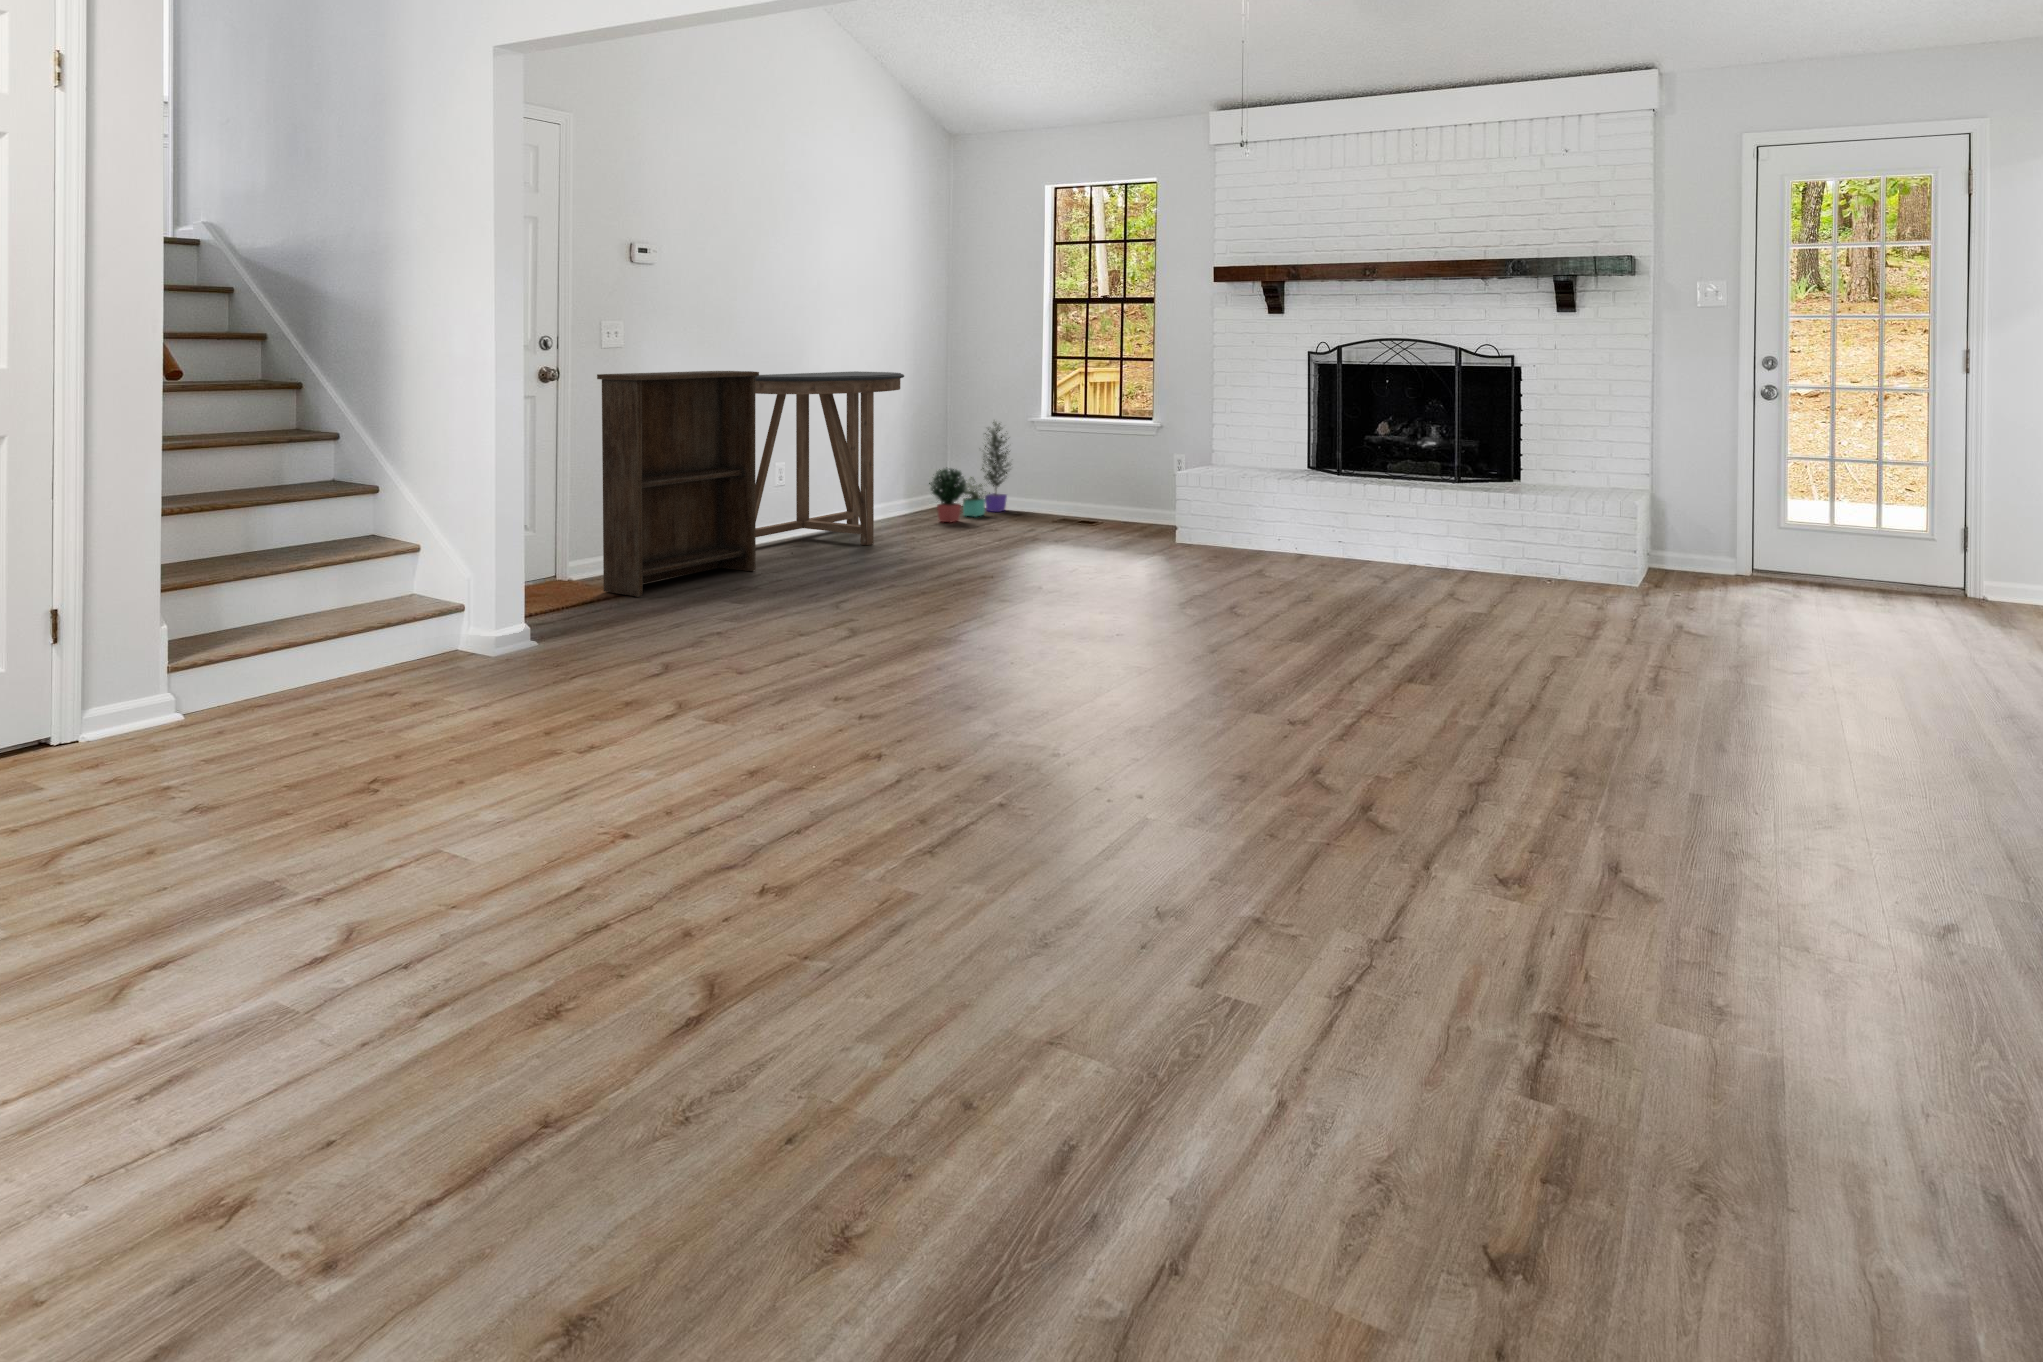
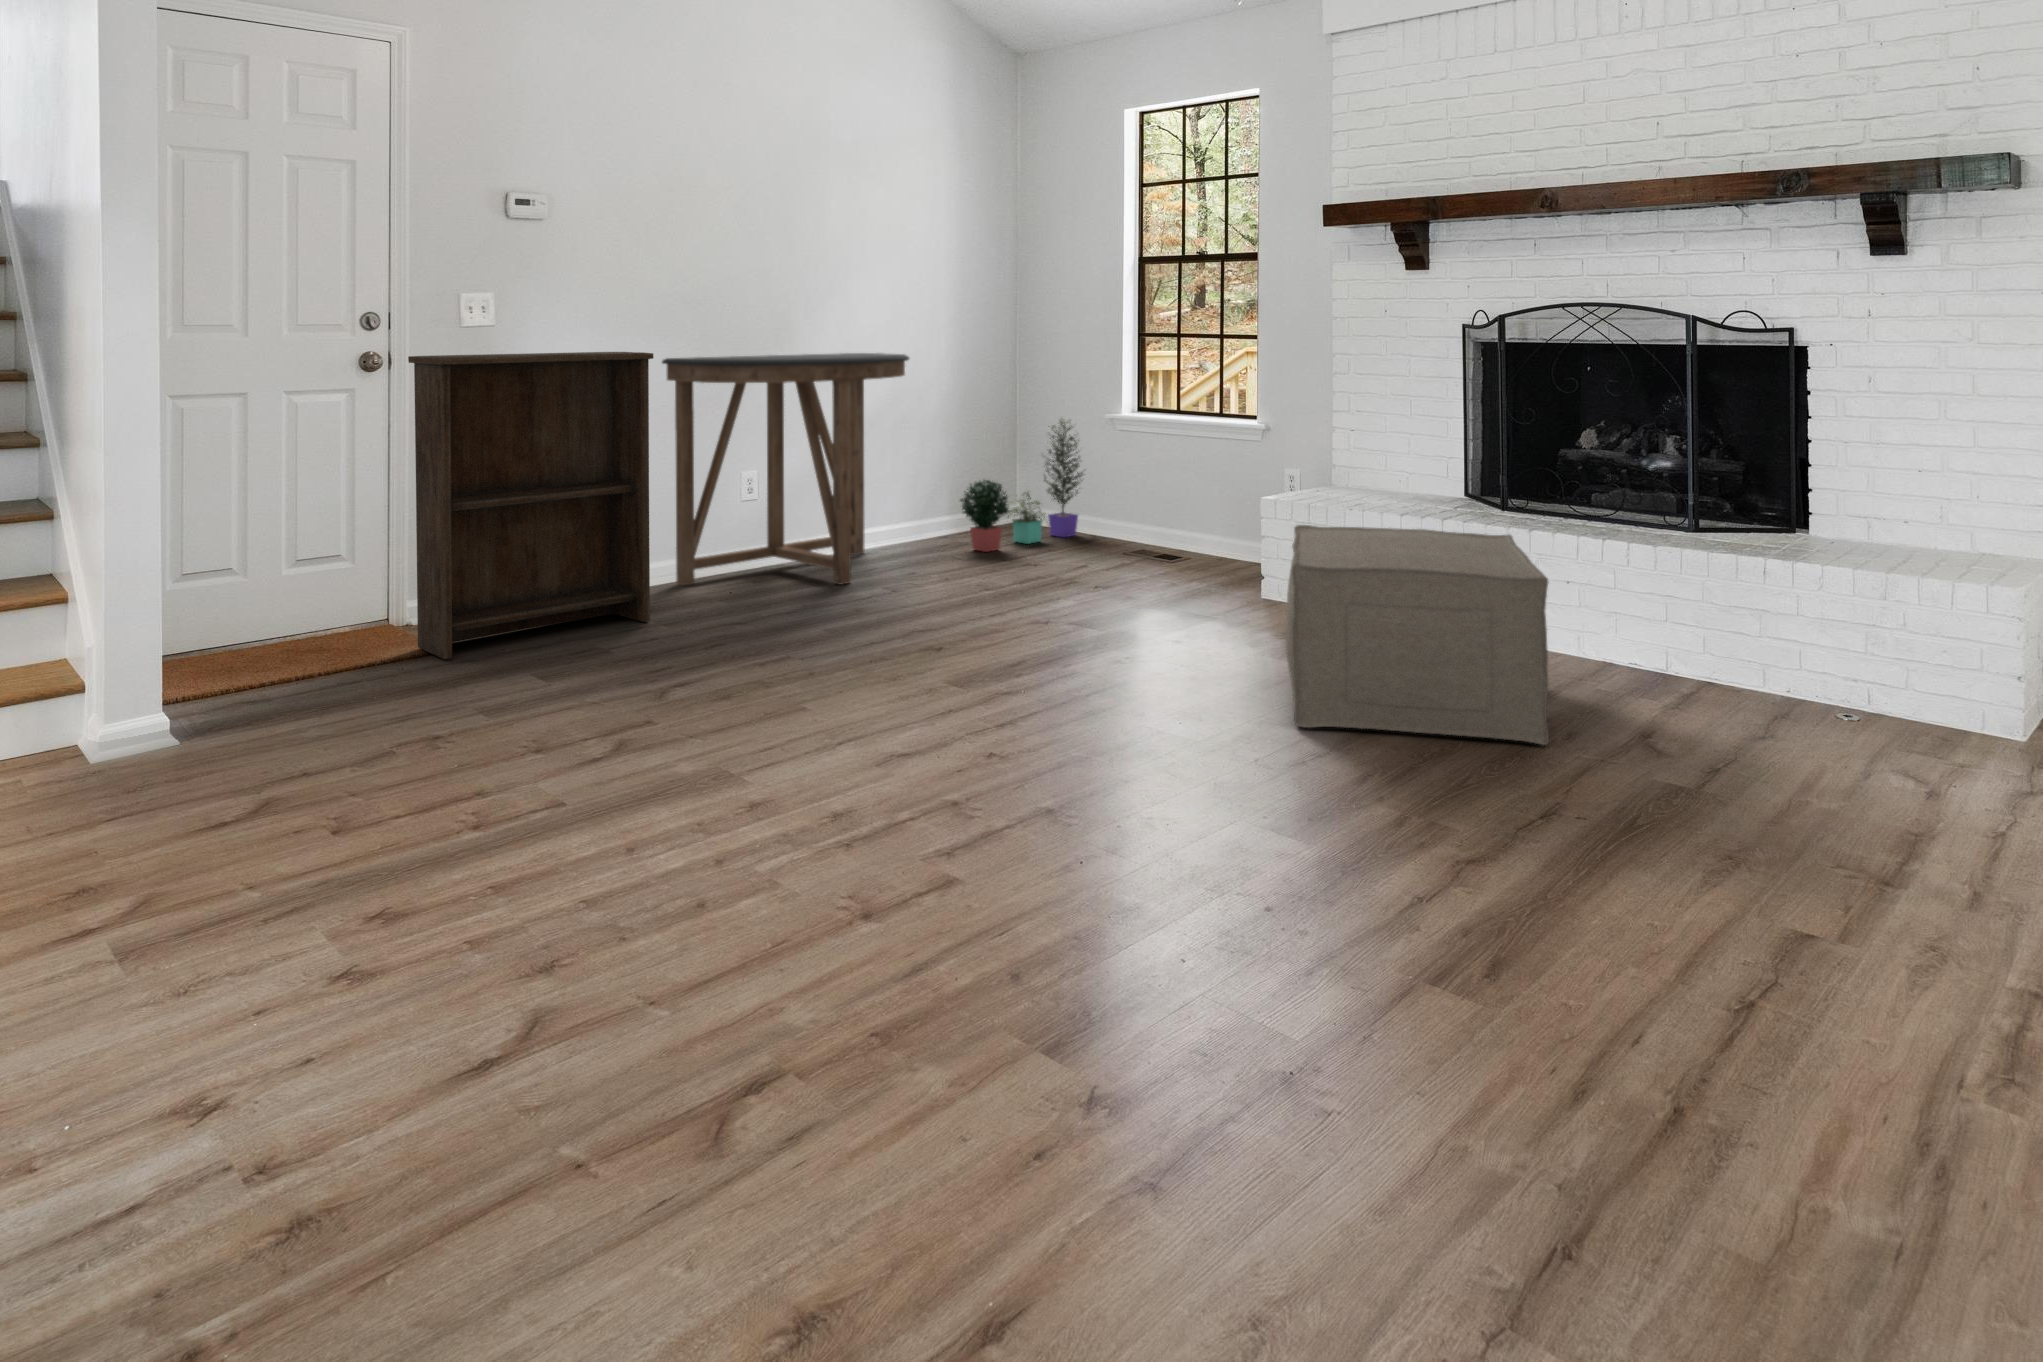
ottoman: none [1222,484,1396,604] -> present [1286,525,1549,745]

